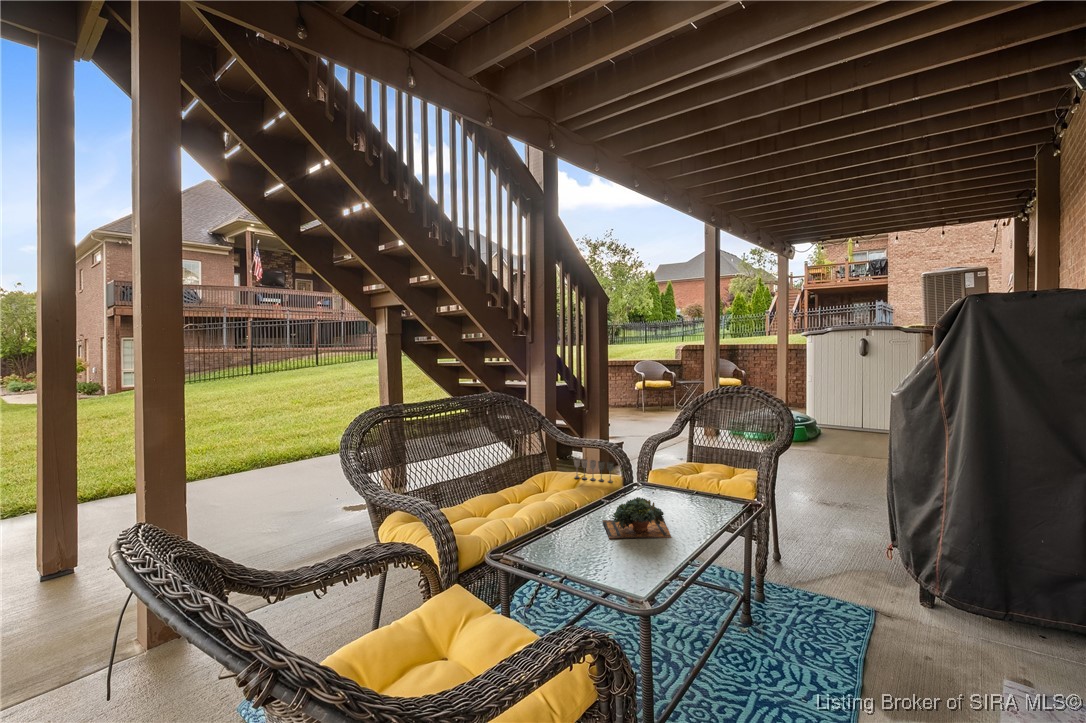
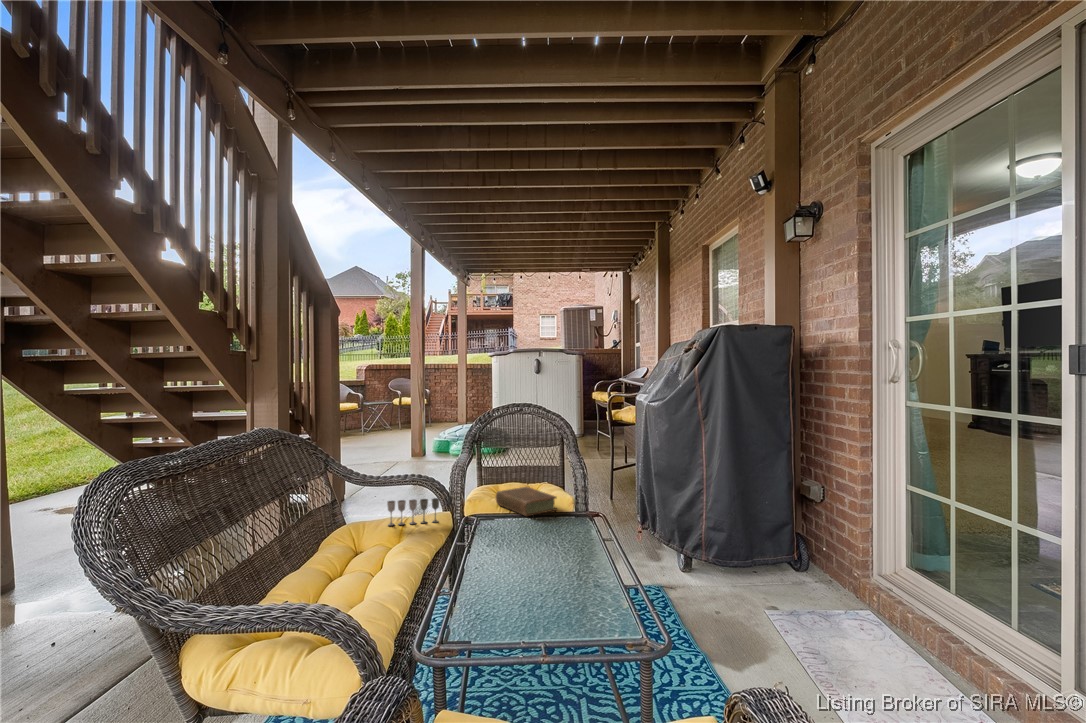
book: none [676,466,726,493] -> present [496,487,556,516]
succulent plant: present [603,497,671,539] -> none [492,528,577,581]

